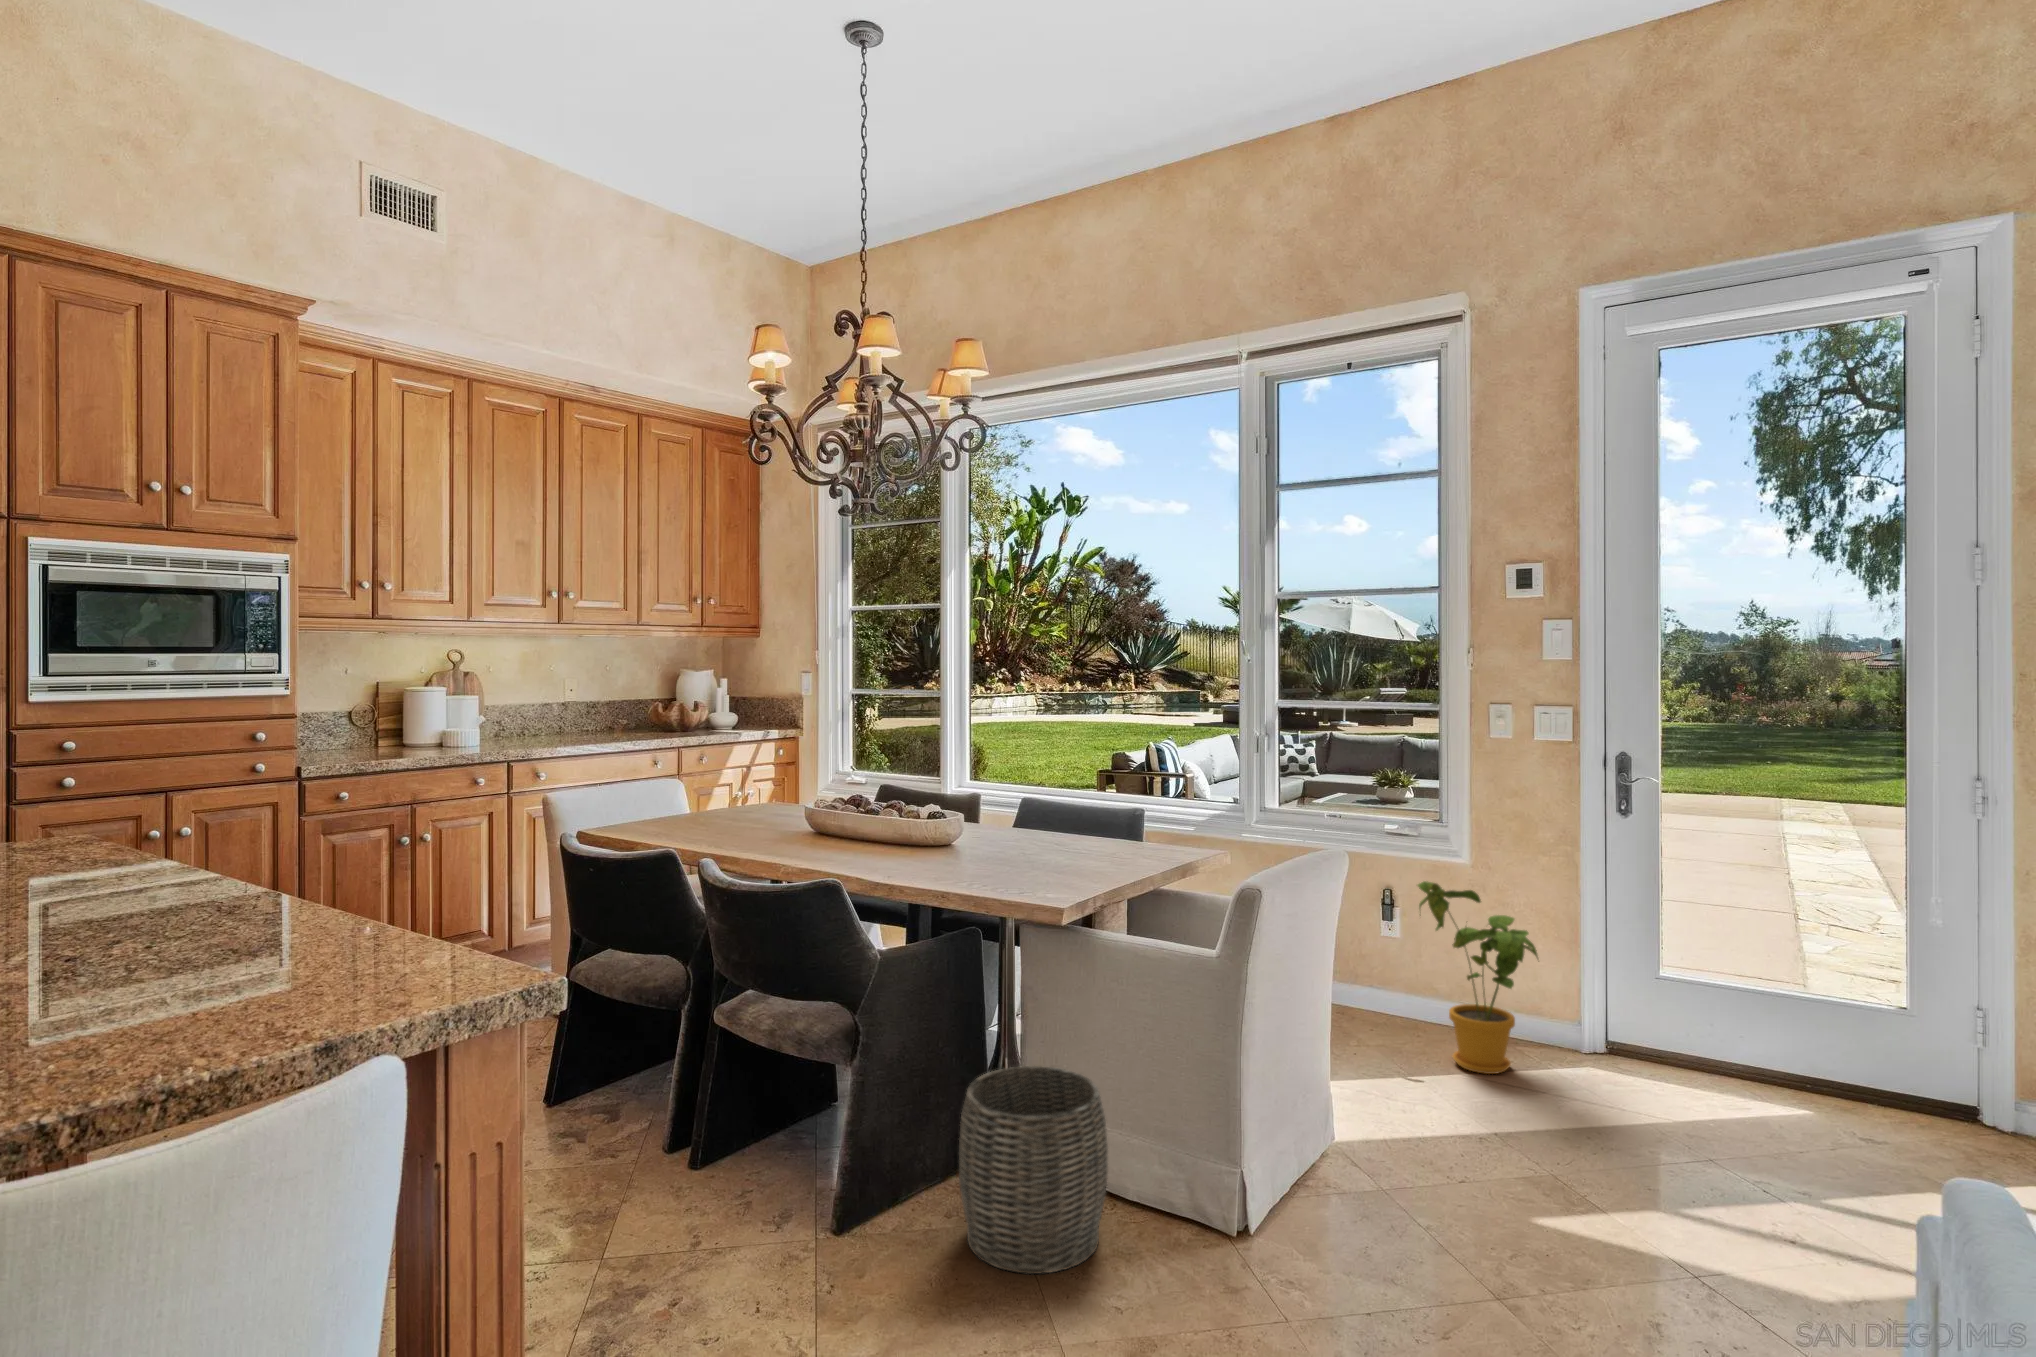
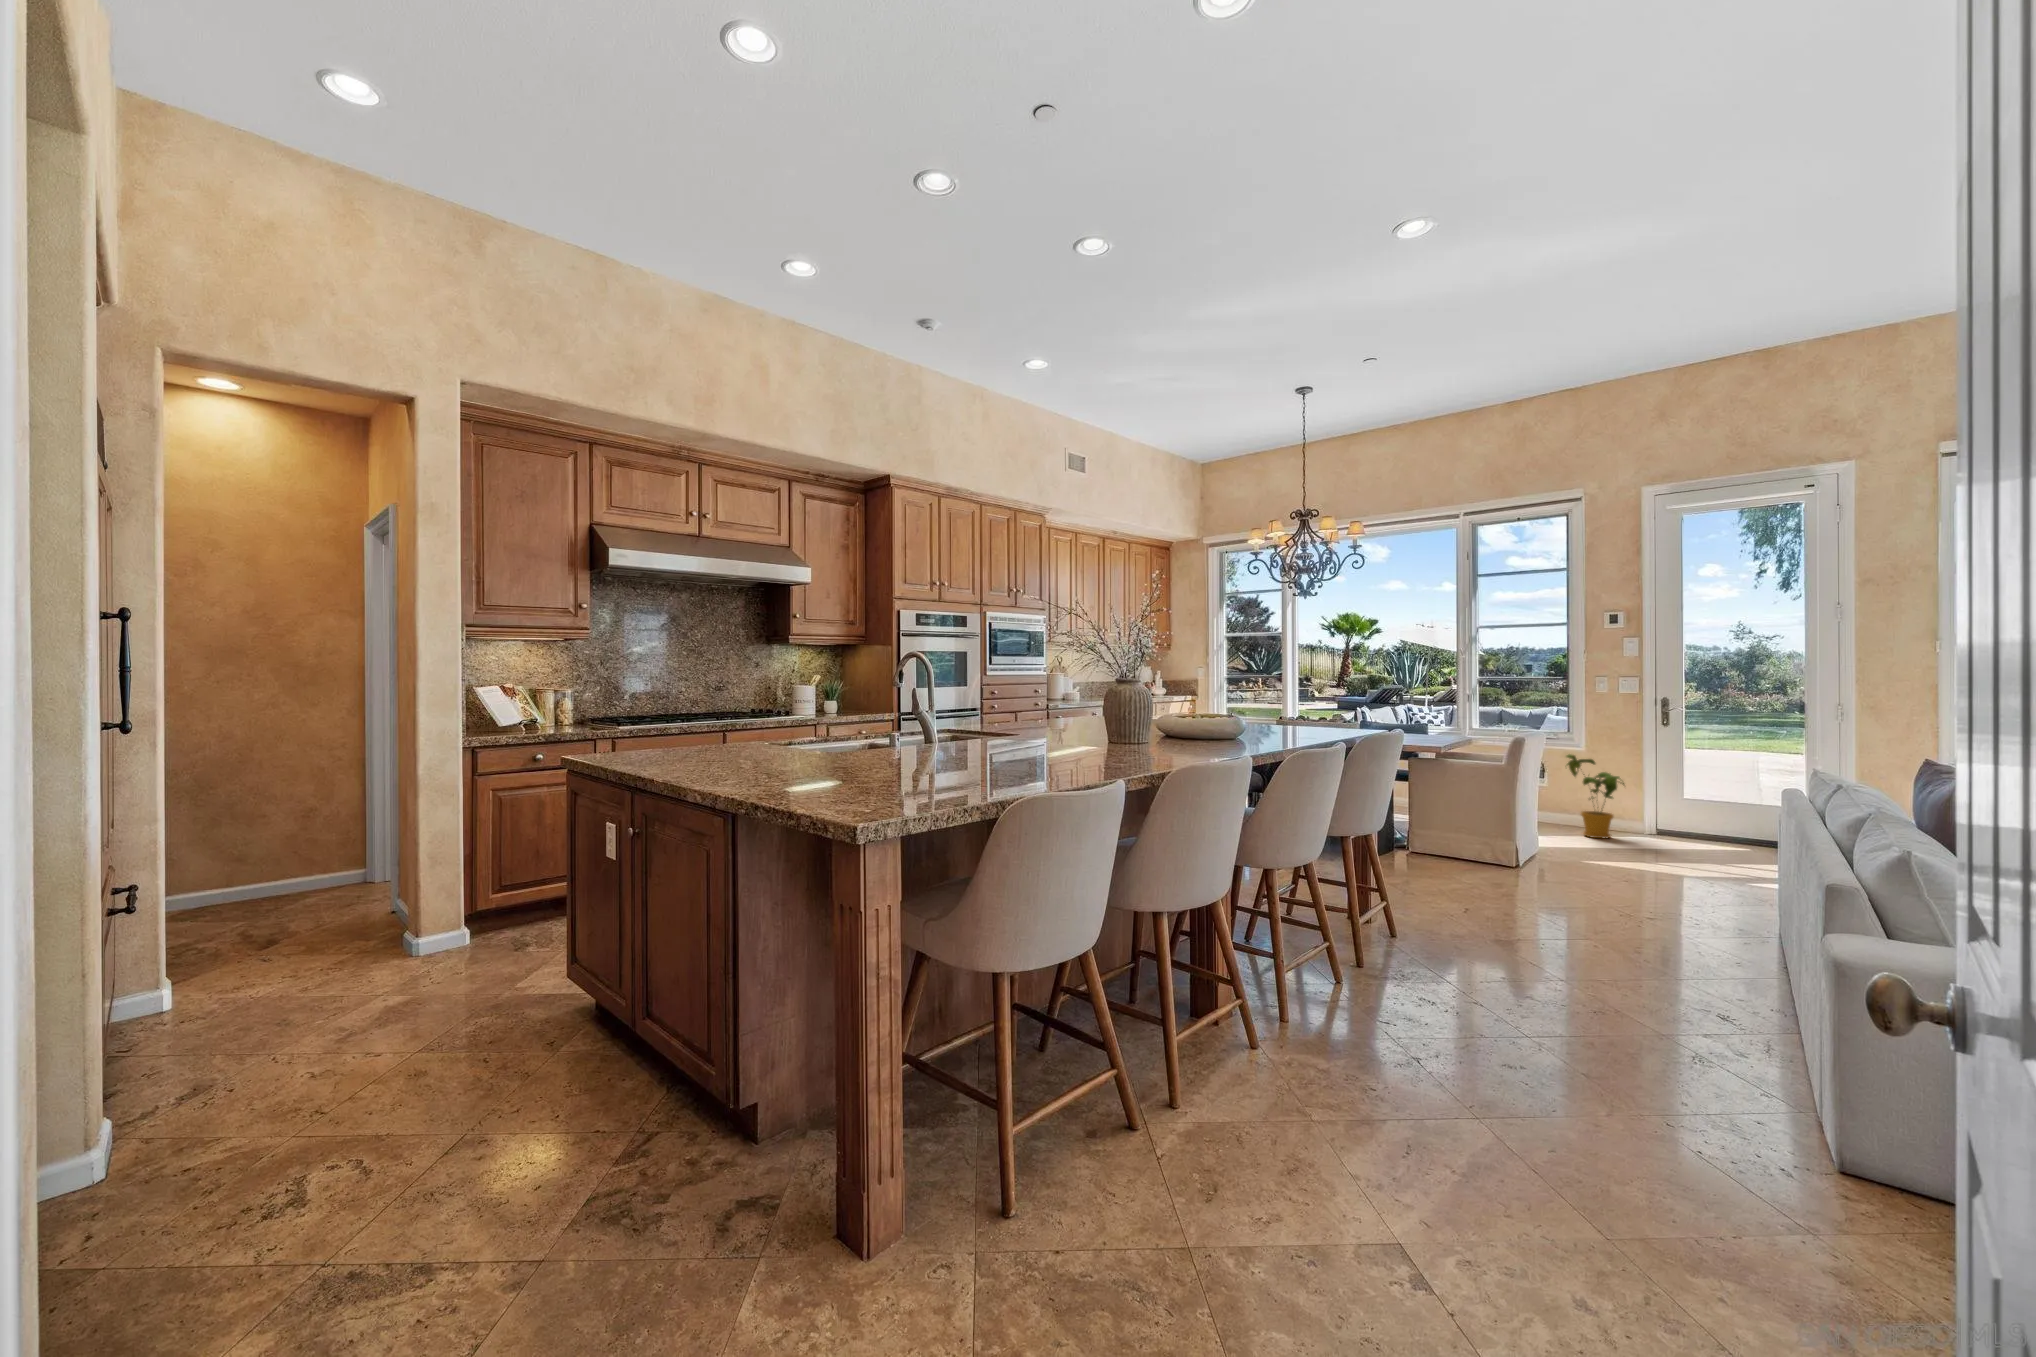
woven basket: present [959,1066,1108,1274] -> none [1404,807,1464,870]

